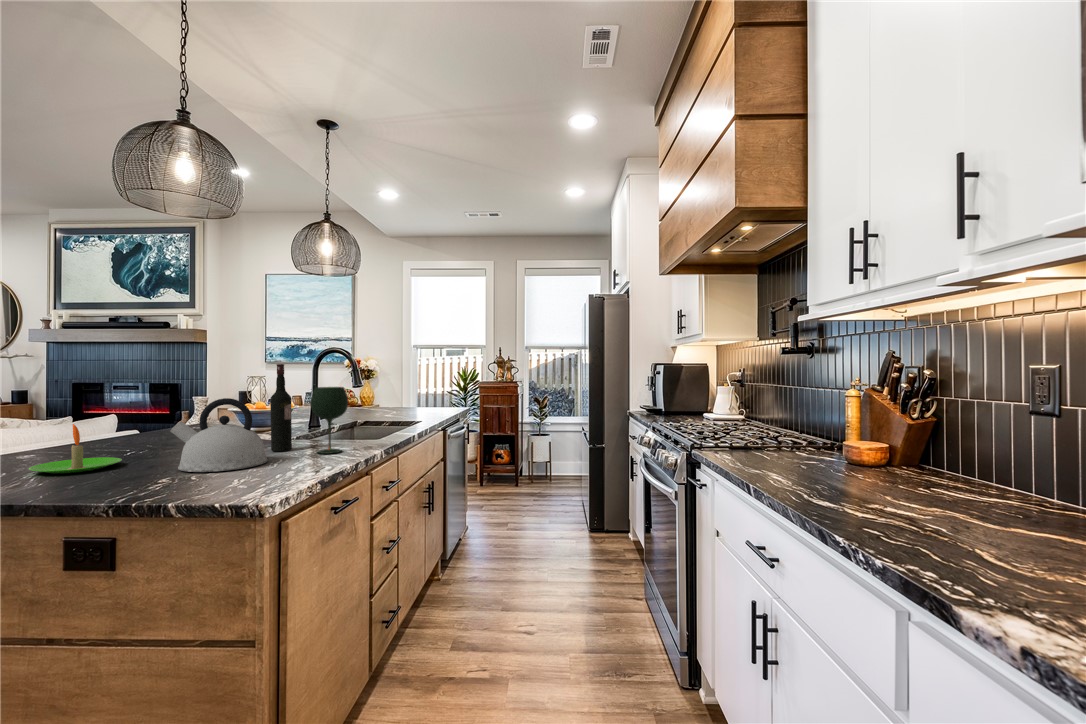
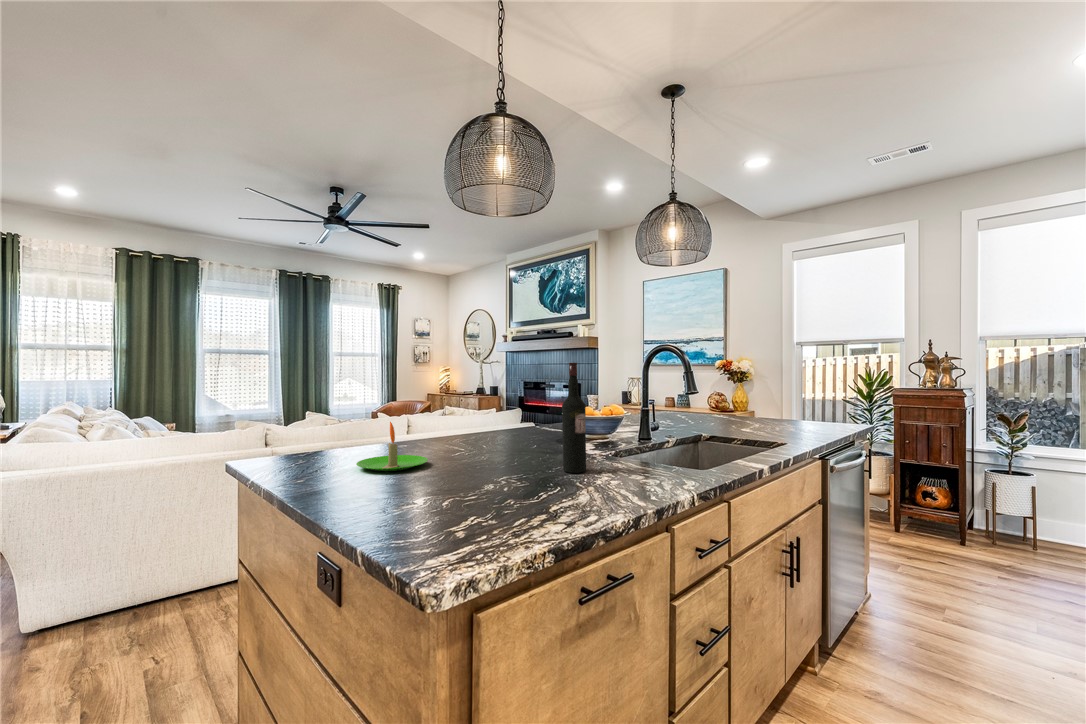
wine glass: present [311,387,348,454] -> none [597,393,646,488]
kettle: present [170,398,268,472] -> none [446,404,541,497]

